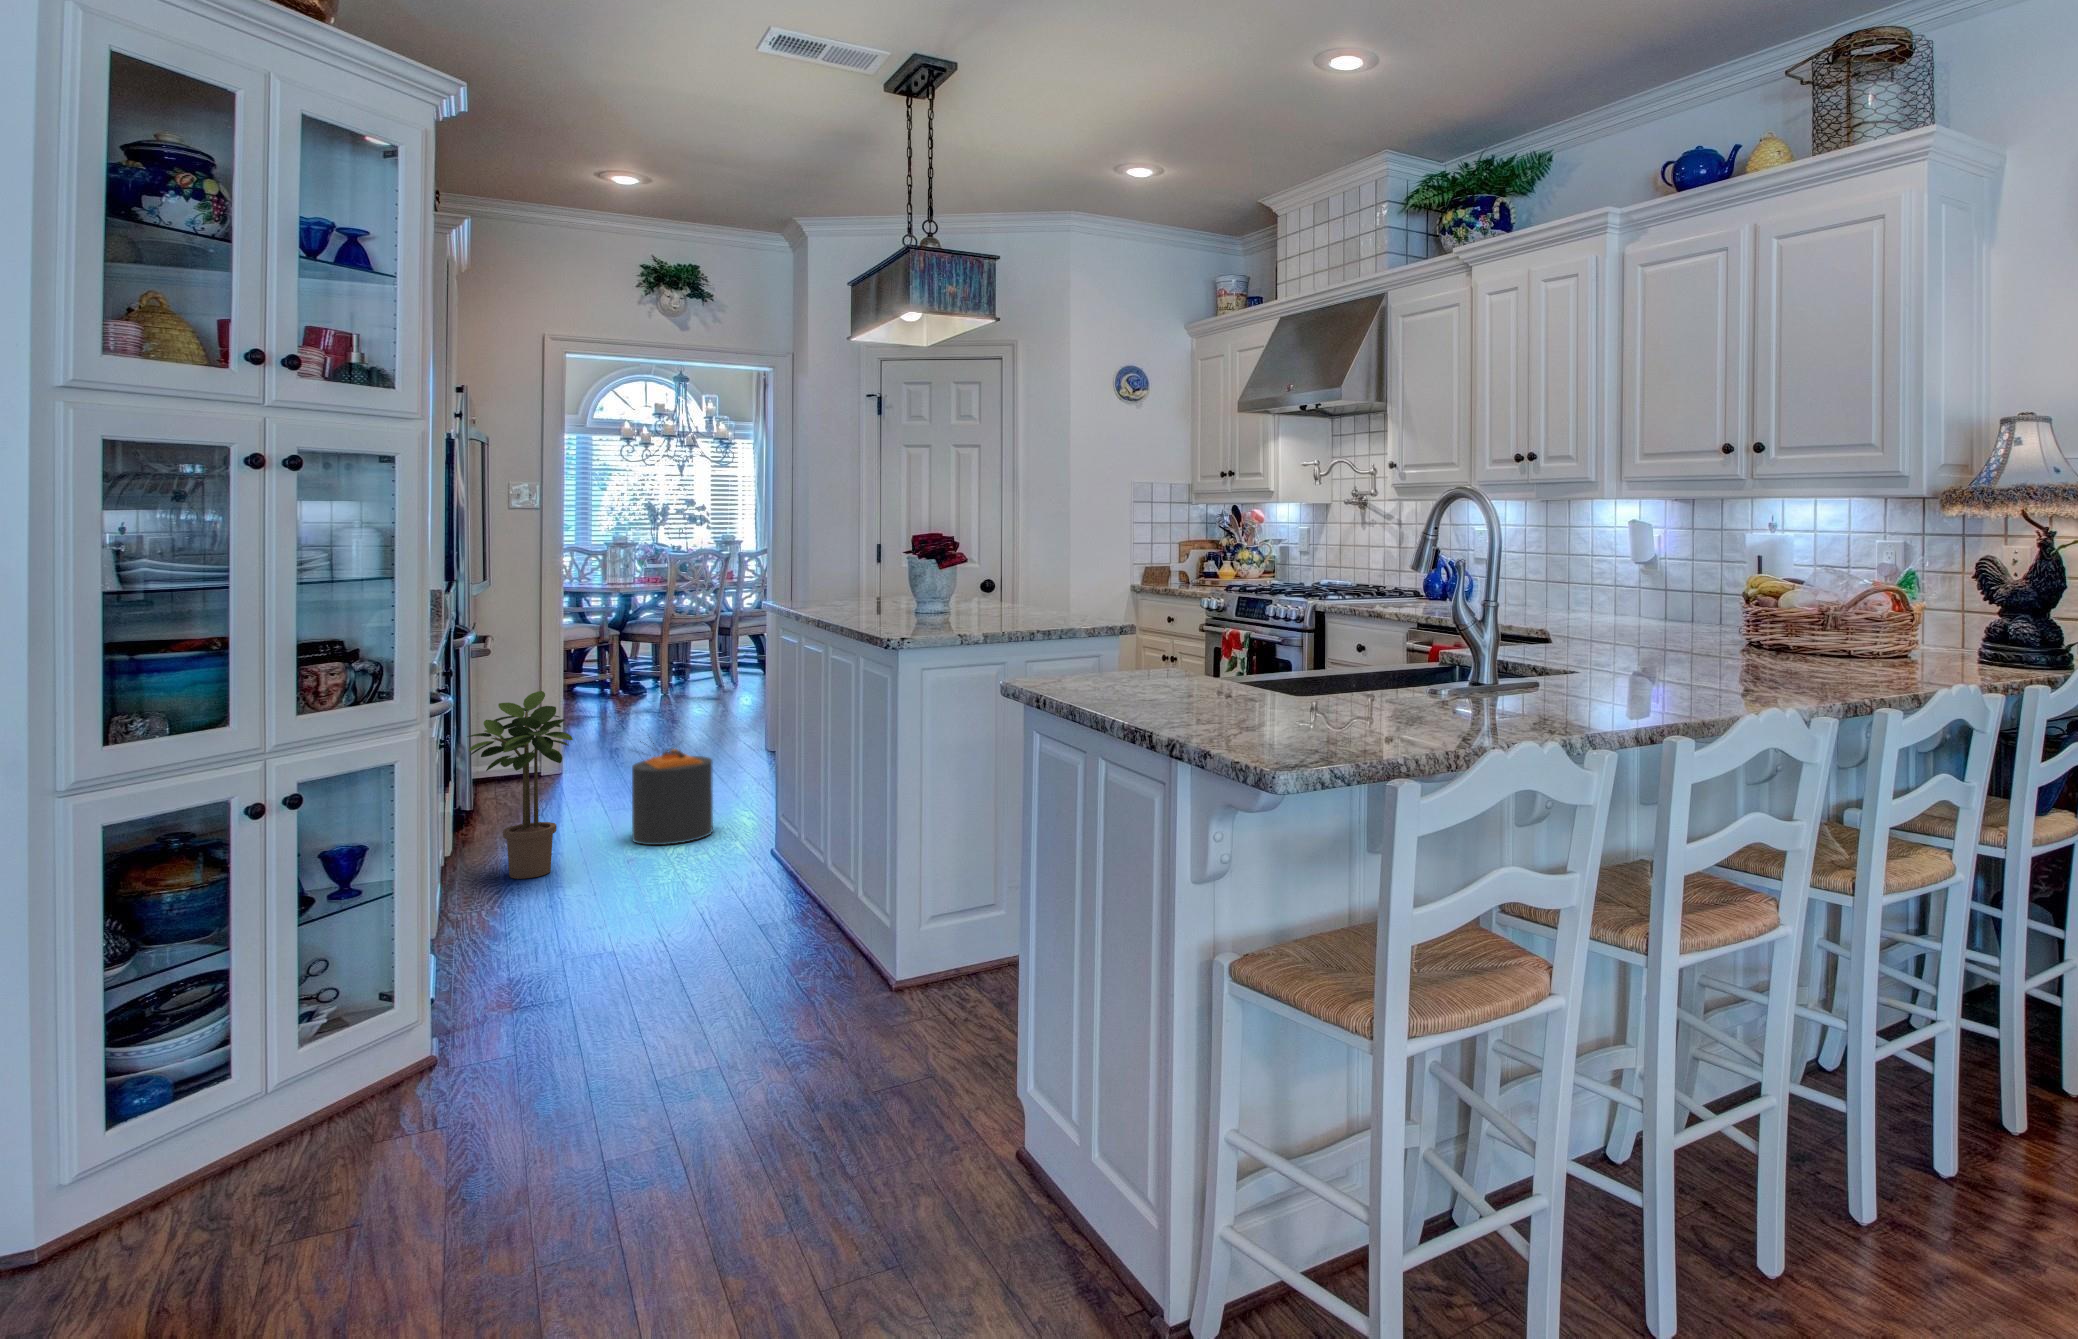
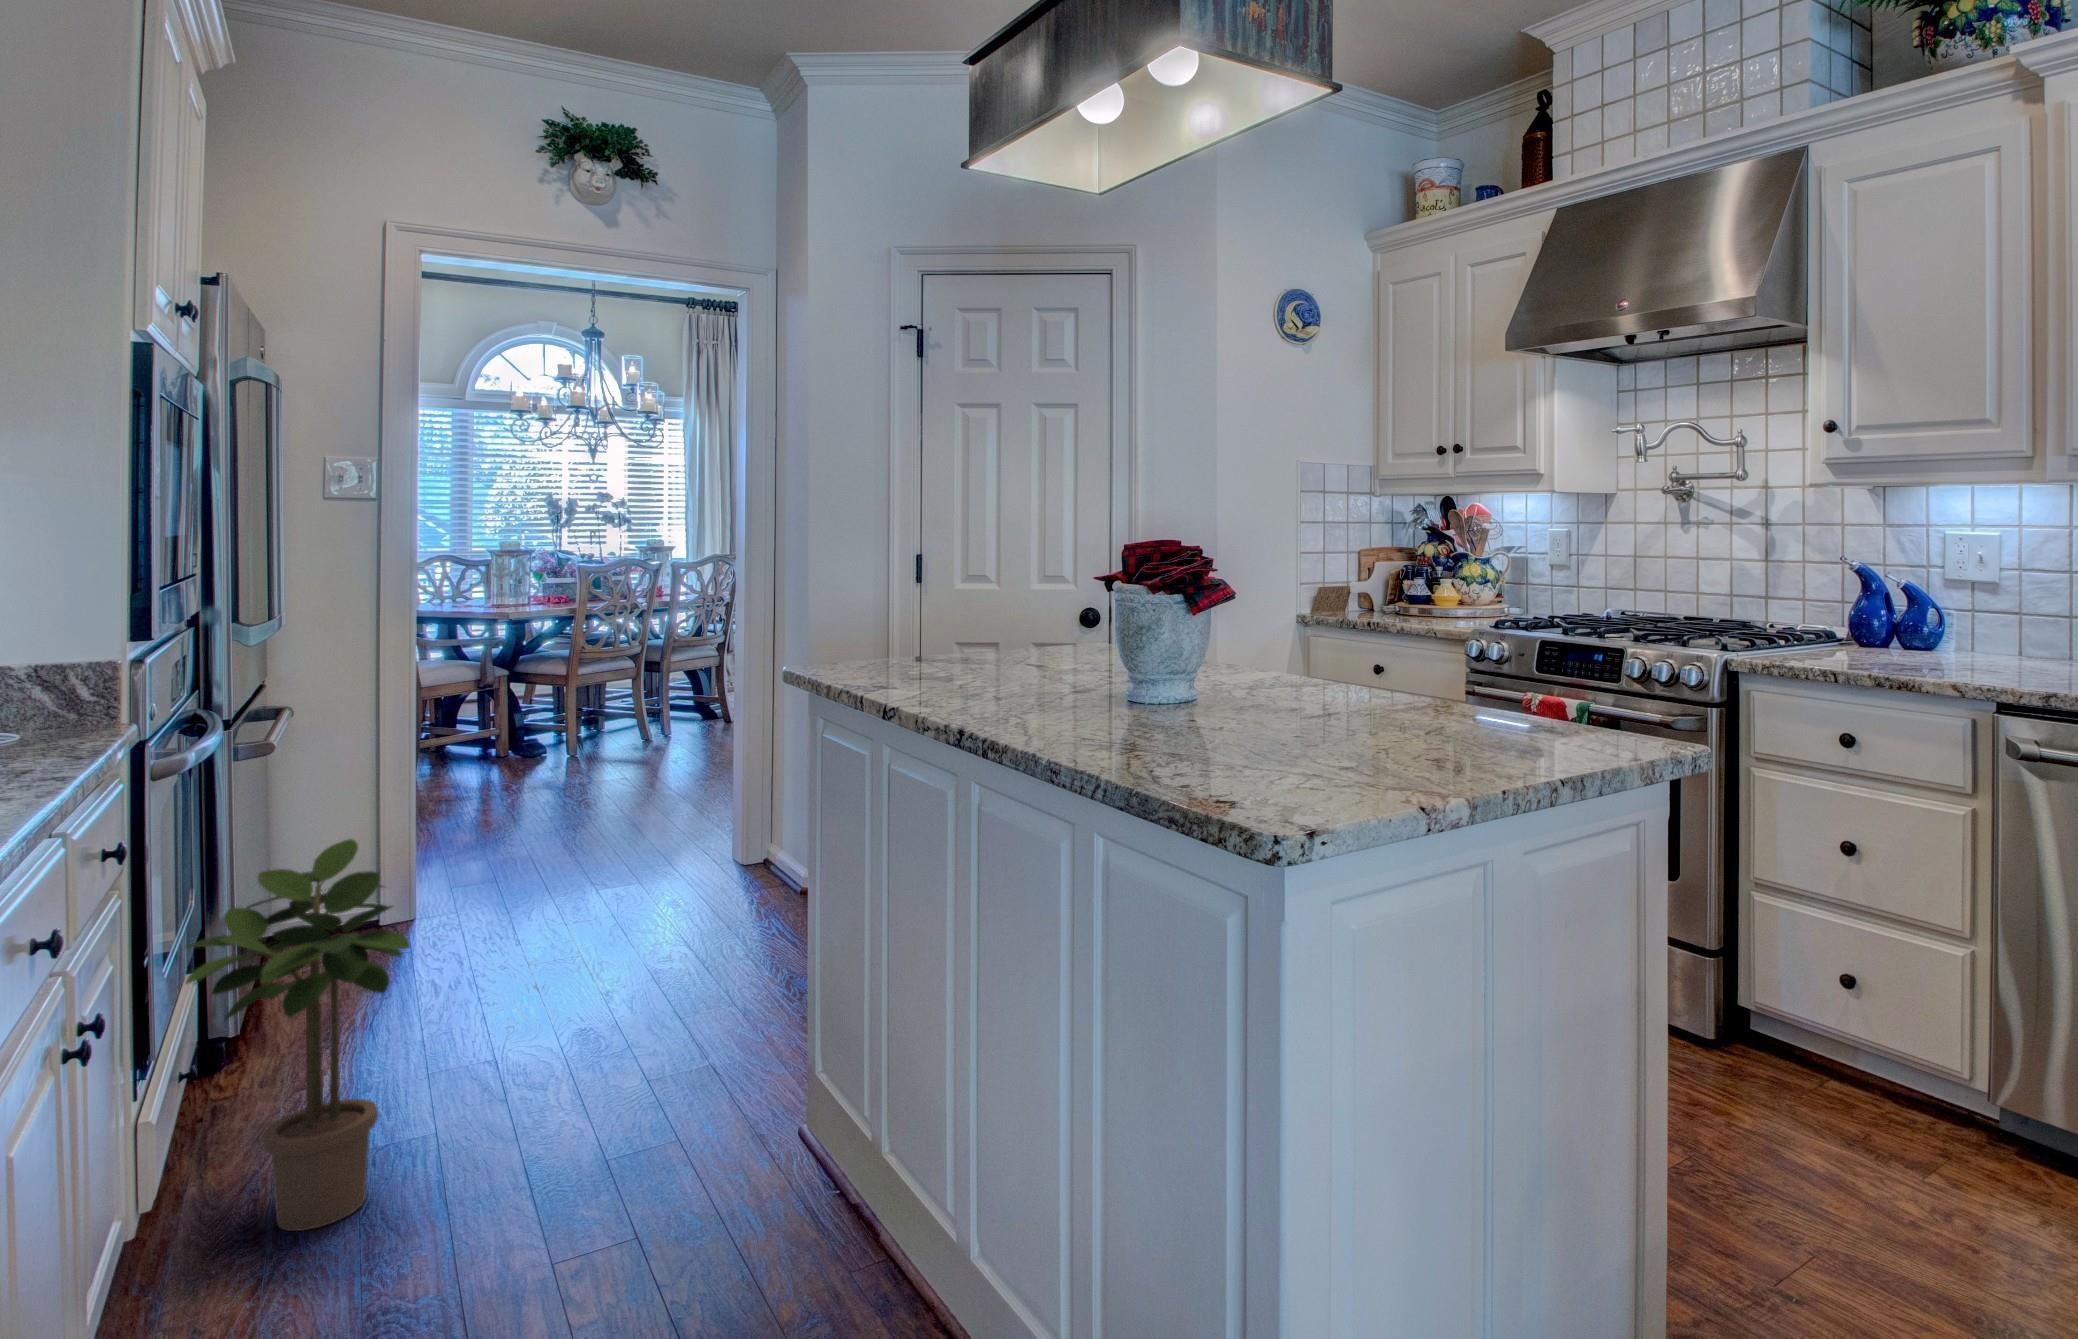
trash can: present [632,737,713,845] -> none [516,889,677,1106]

